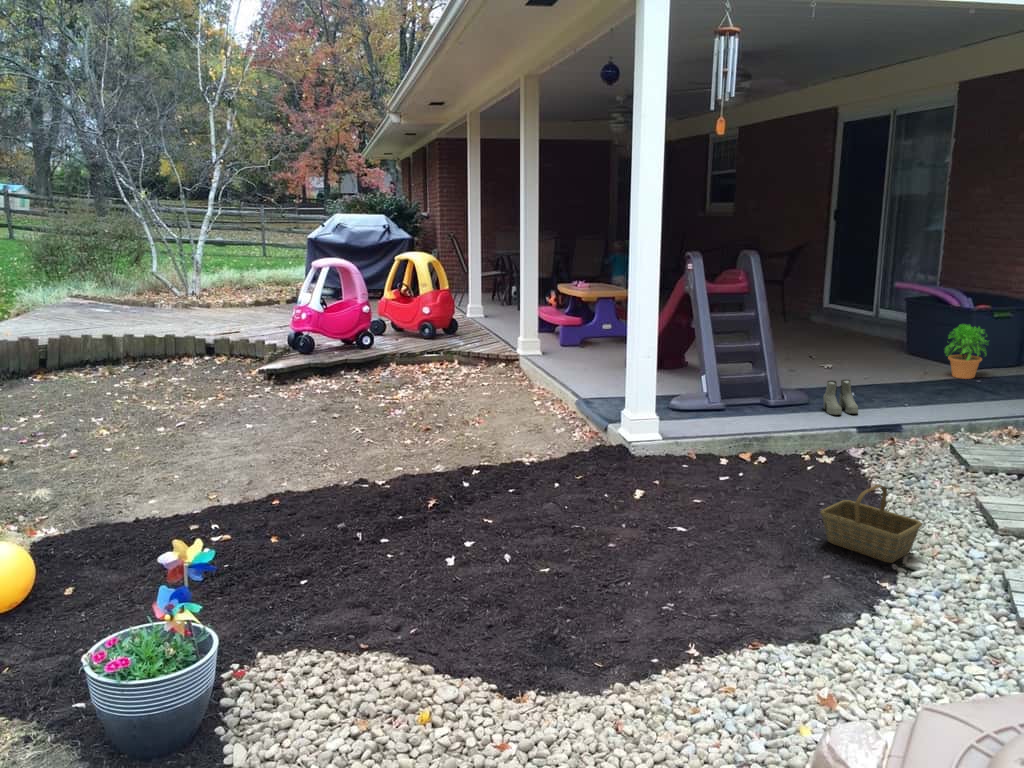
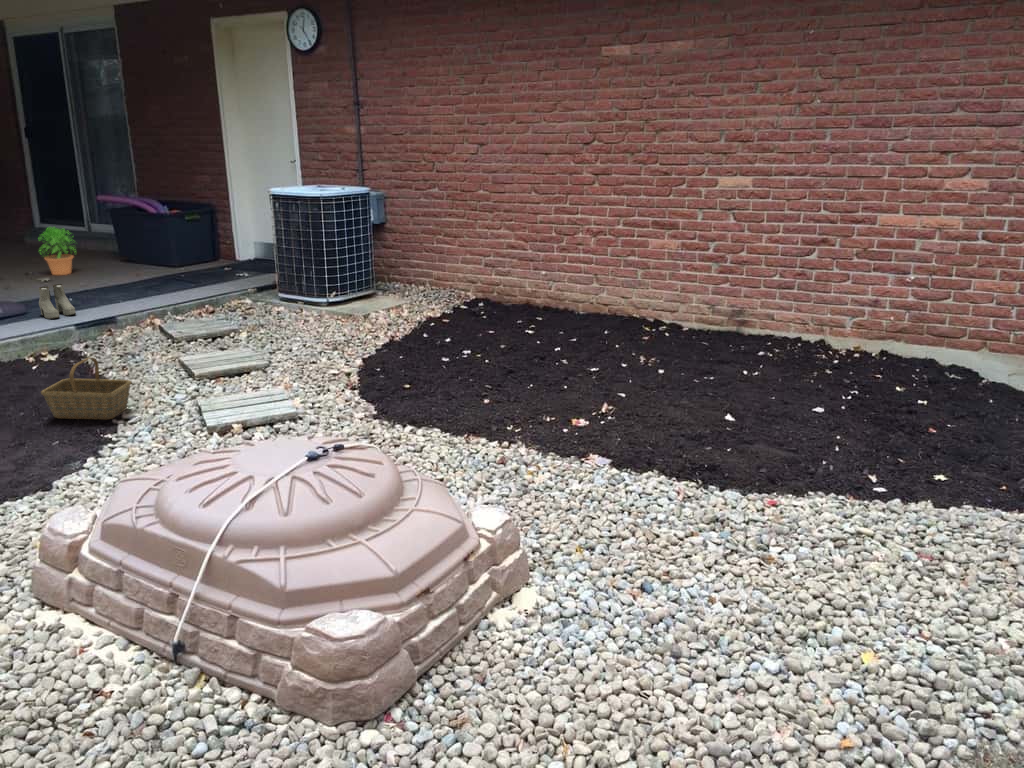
potted plant: present [946,324,986,379] -> present [39,227,76,275]

